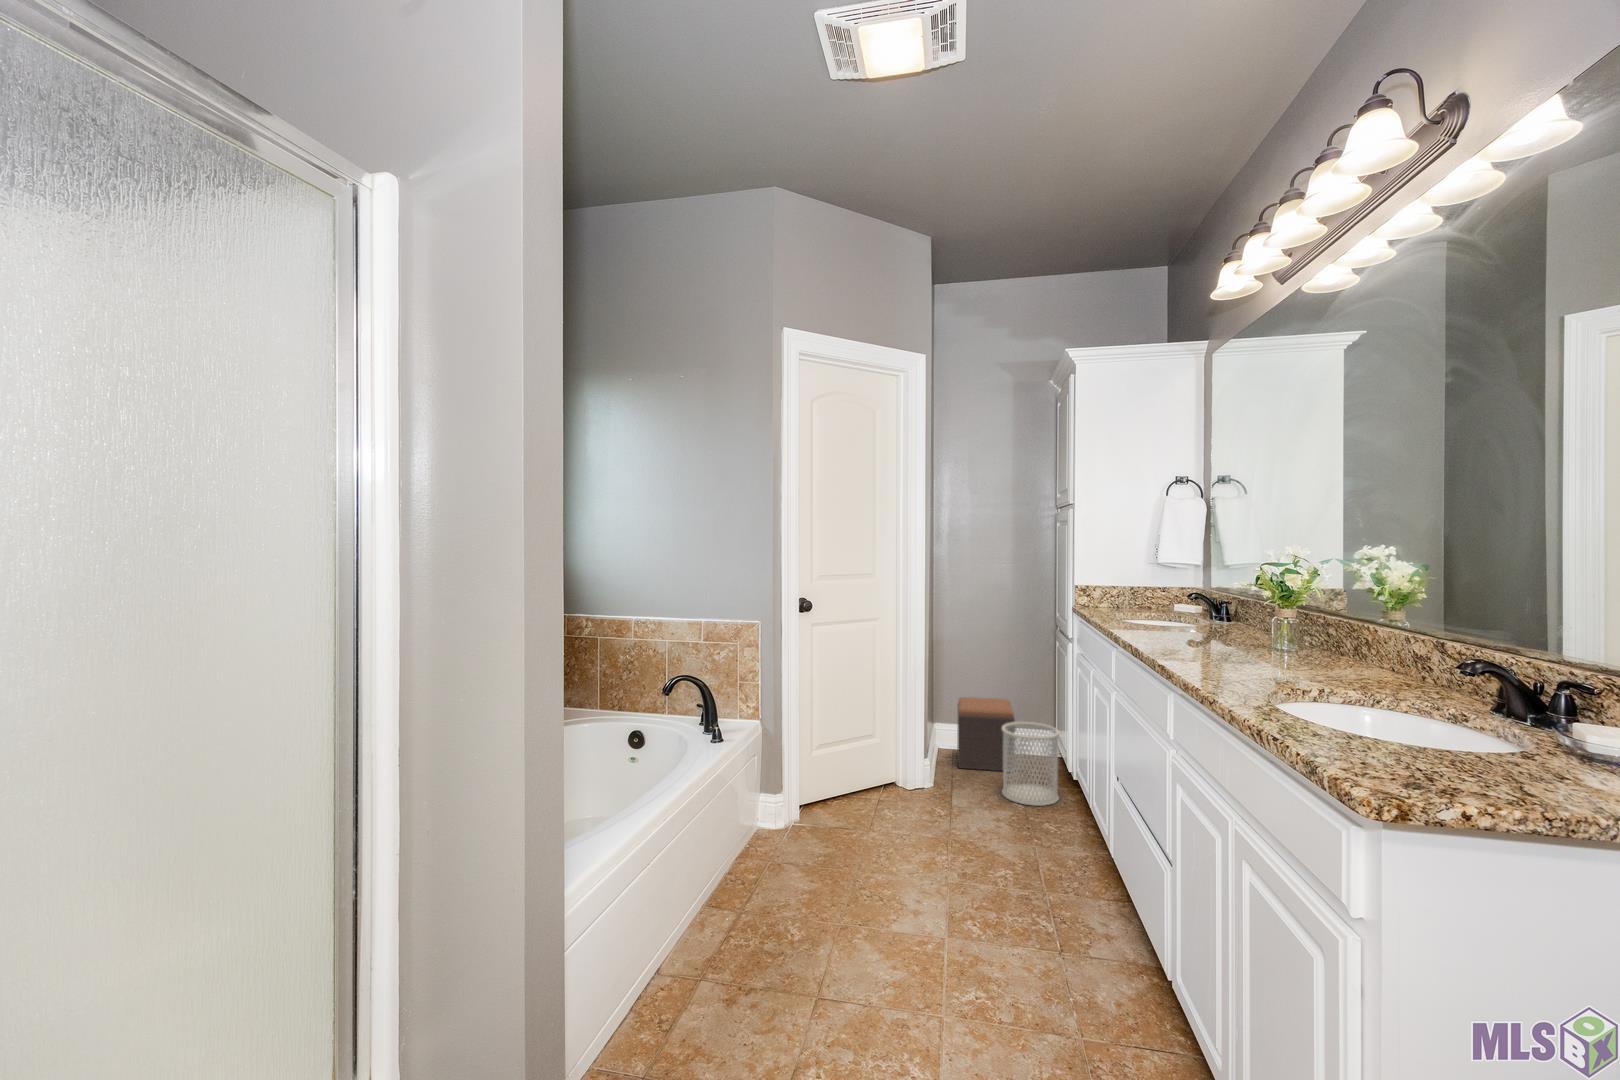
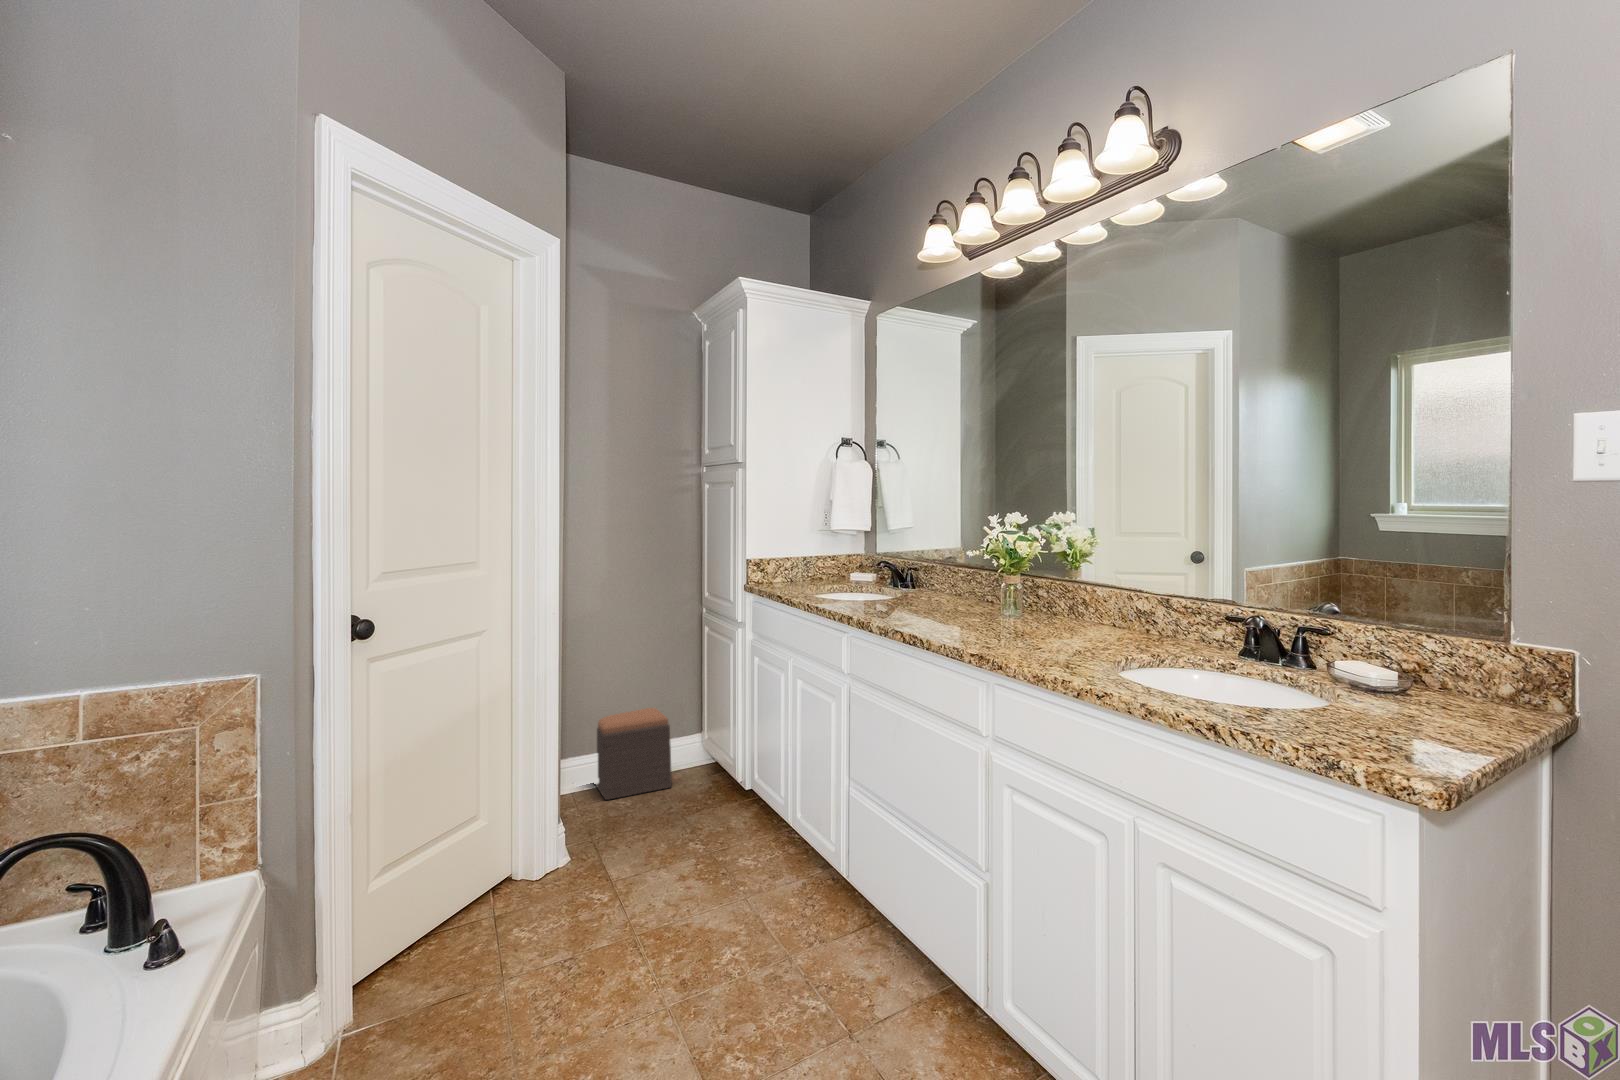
wastebasket: present [1002,722,1059,806] -> none [672,725,739,825]

